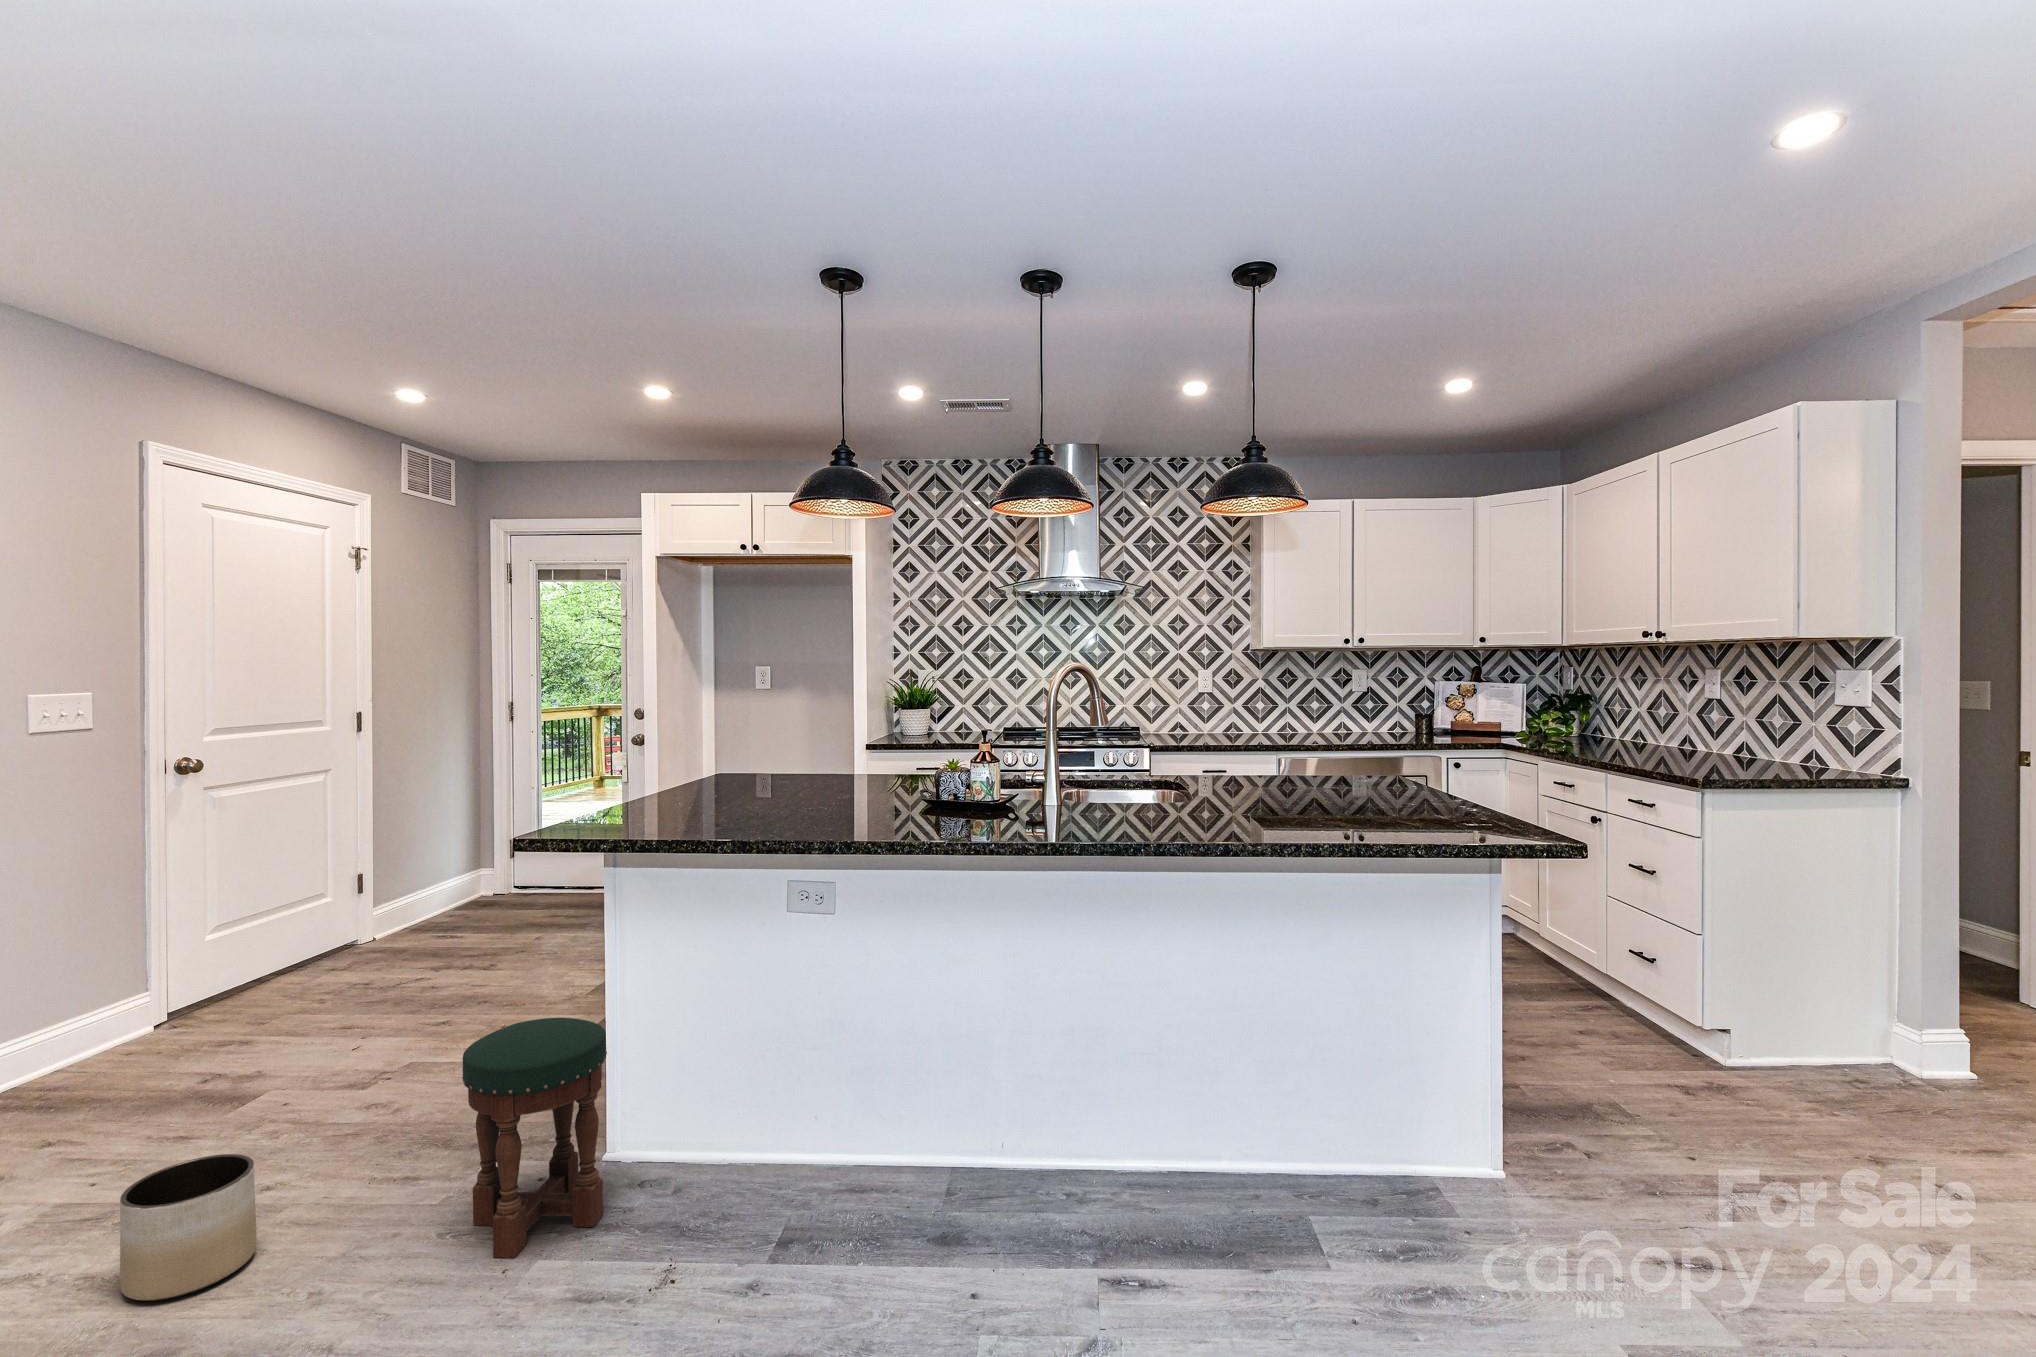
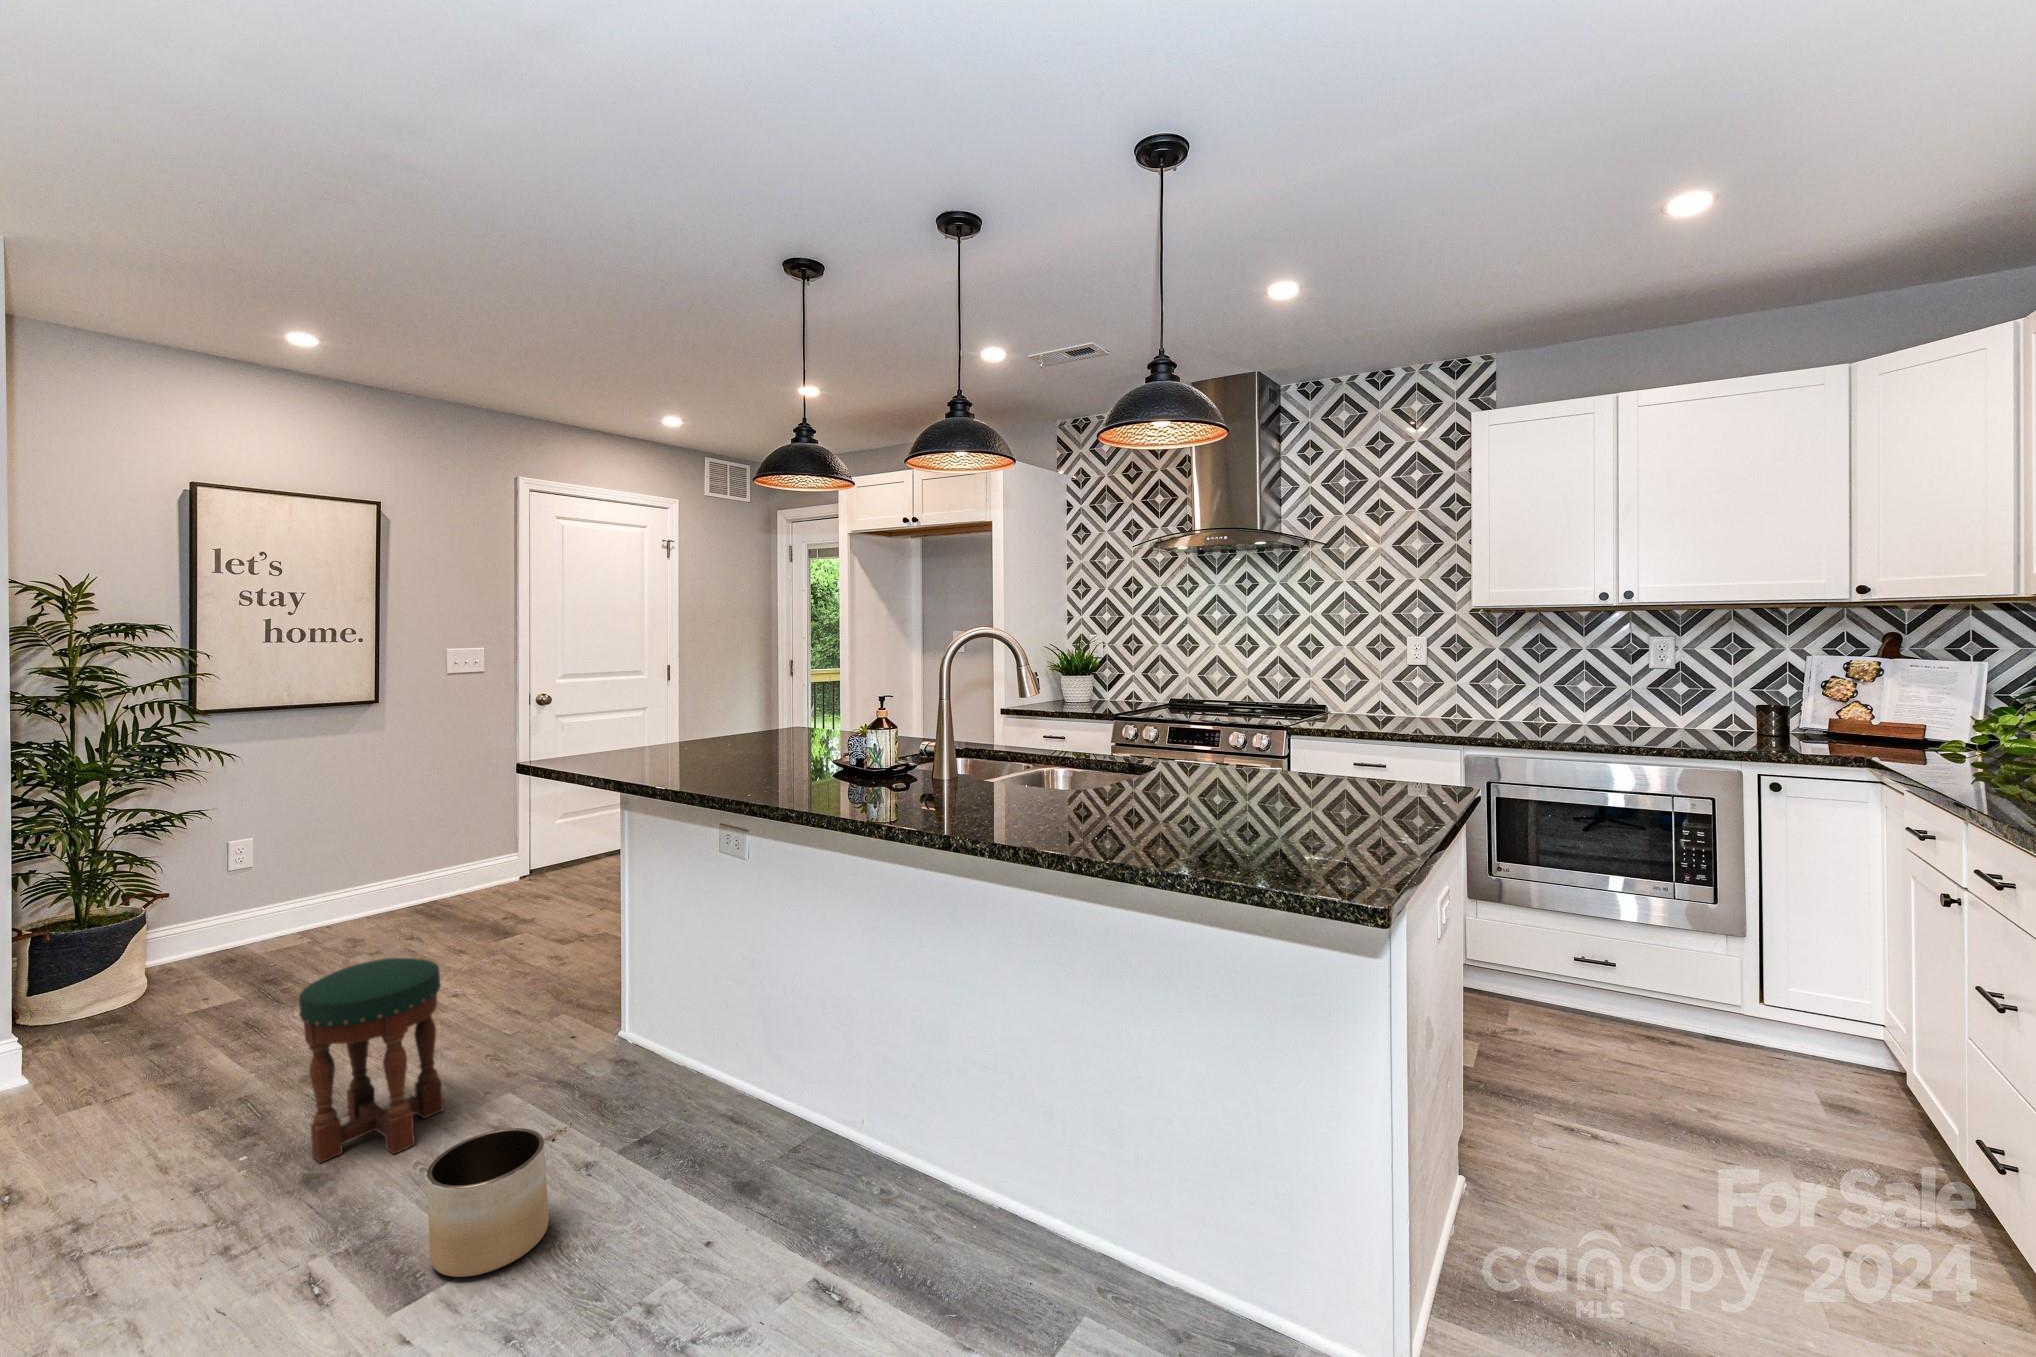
planter: present [120,1154,257,1301] -> present [427,1128,549,1277]

